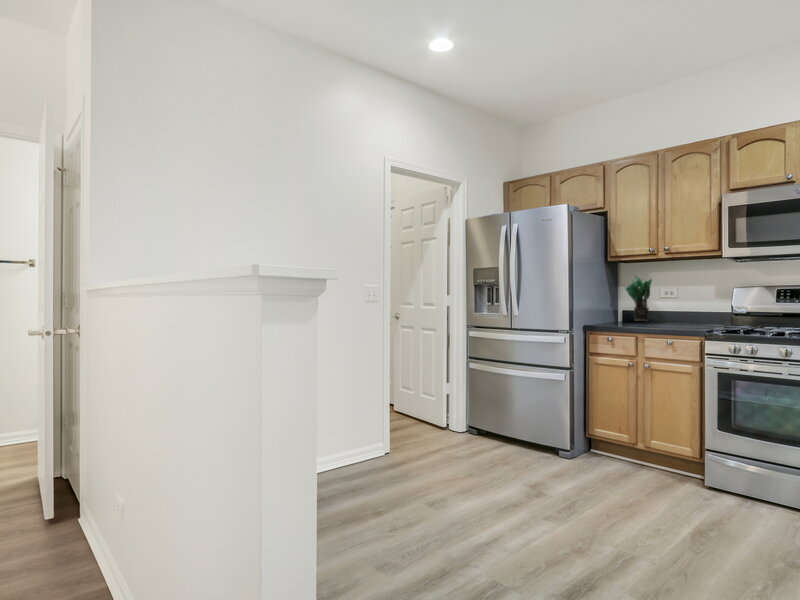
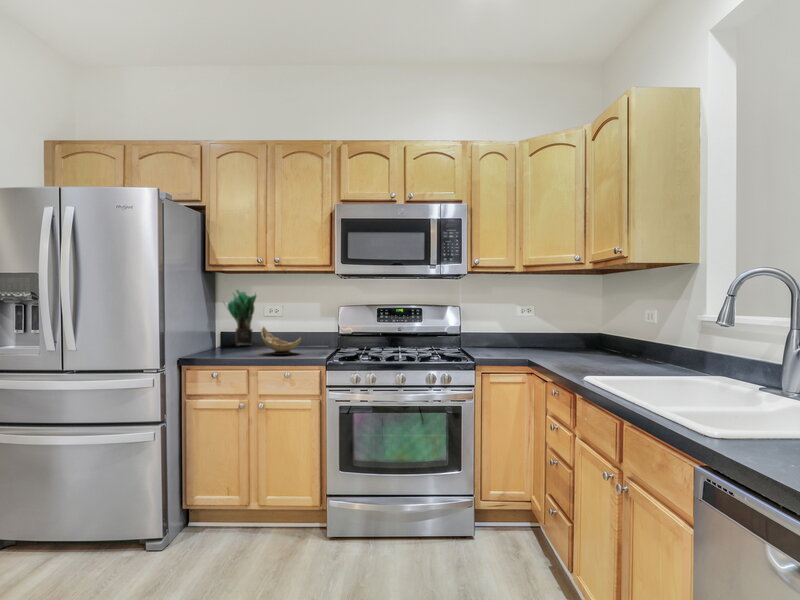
decorative bowl: none [650,304,687,327] -> present [261,327,301,355]

